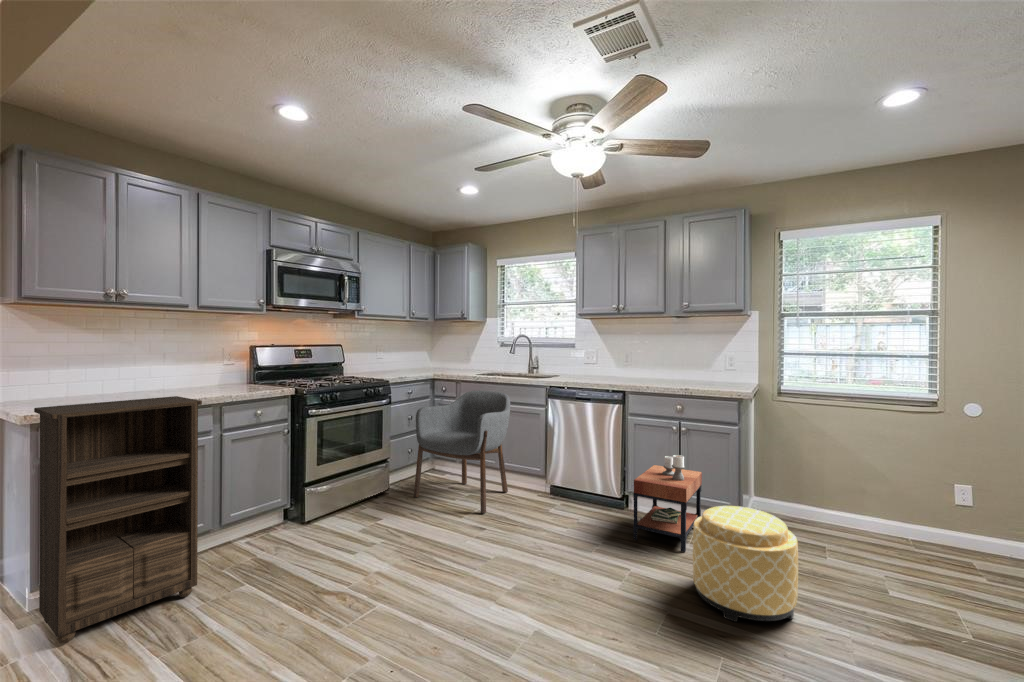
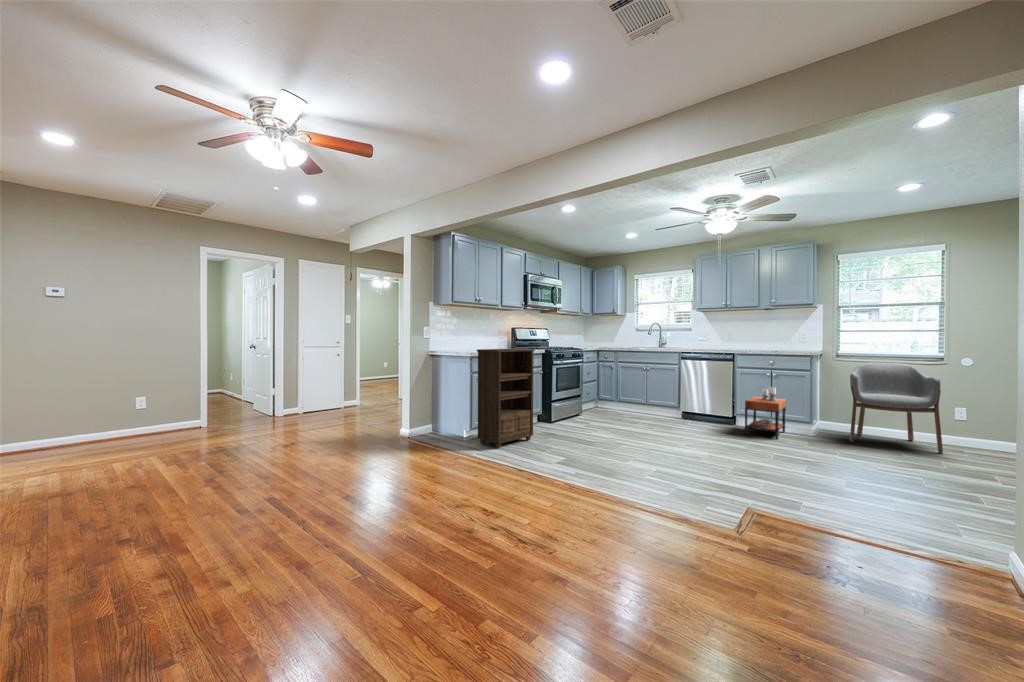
armchair: present [414,391,510,514] -> present [850,363,943,453]
ottoman: present [693,506,798,622] -> none [786,408,847,459]

